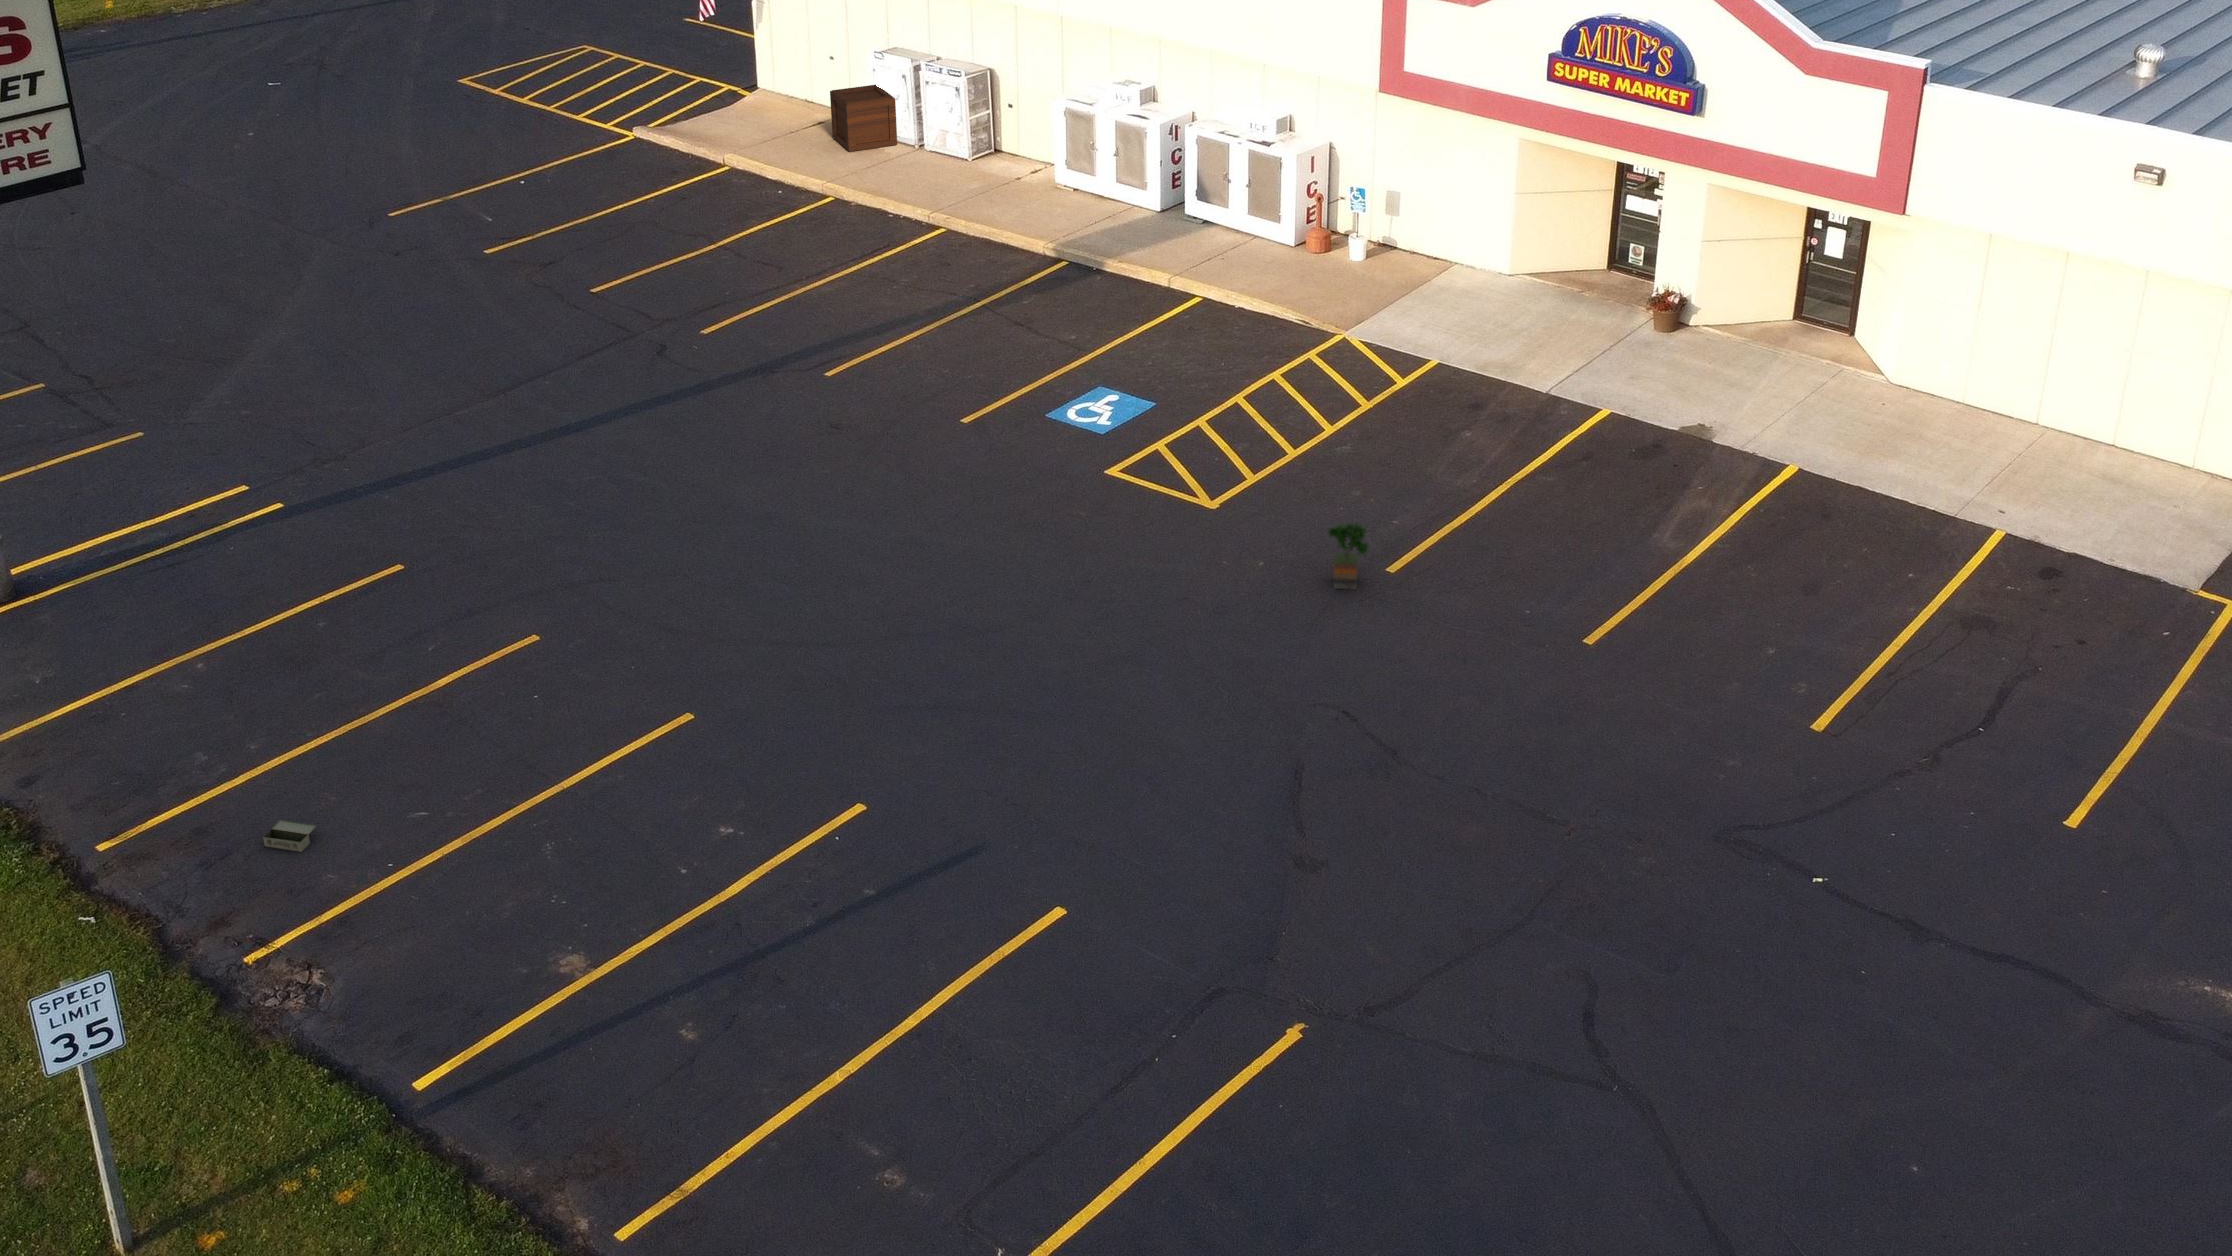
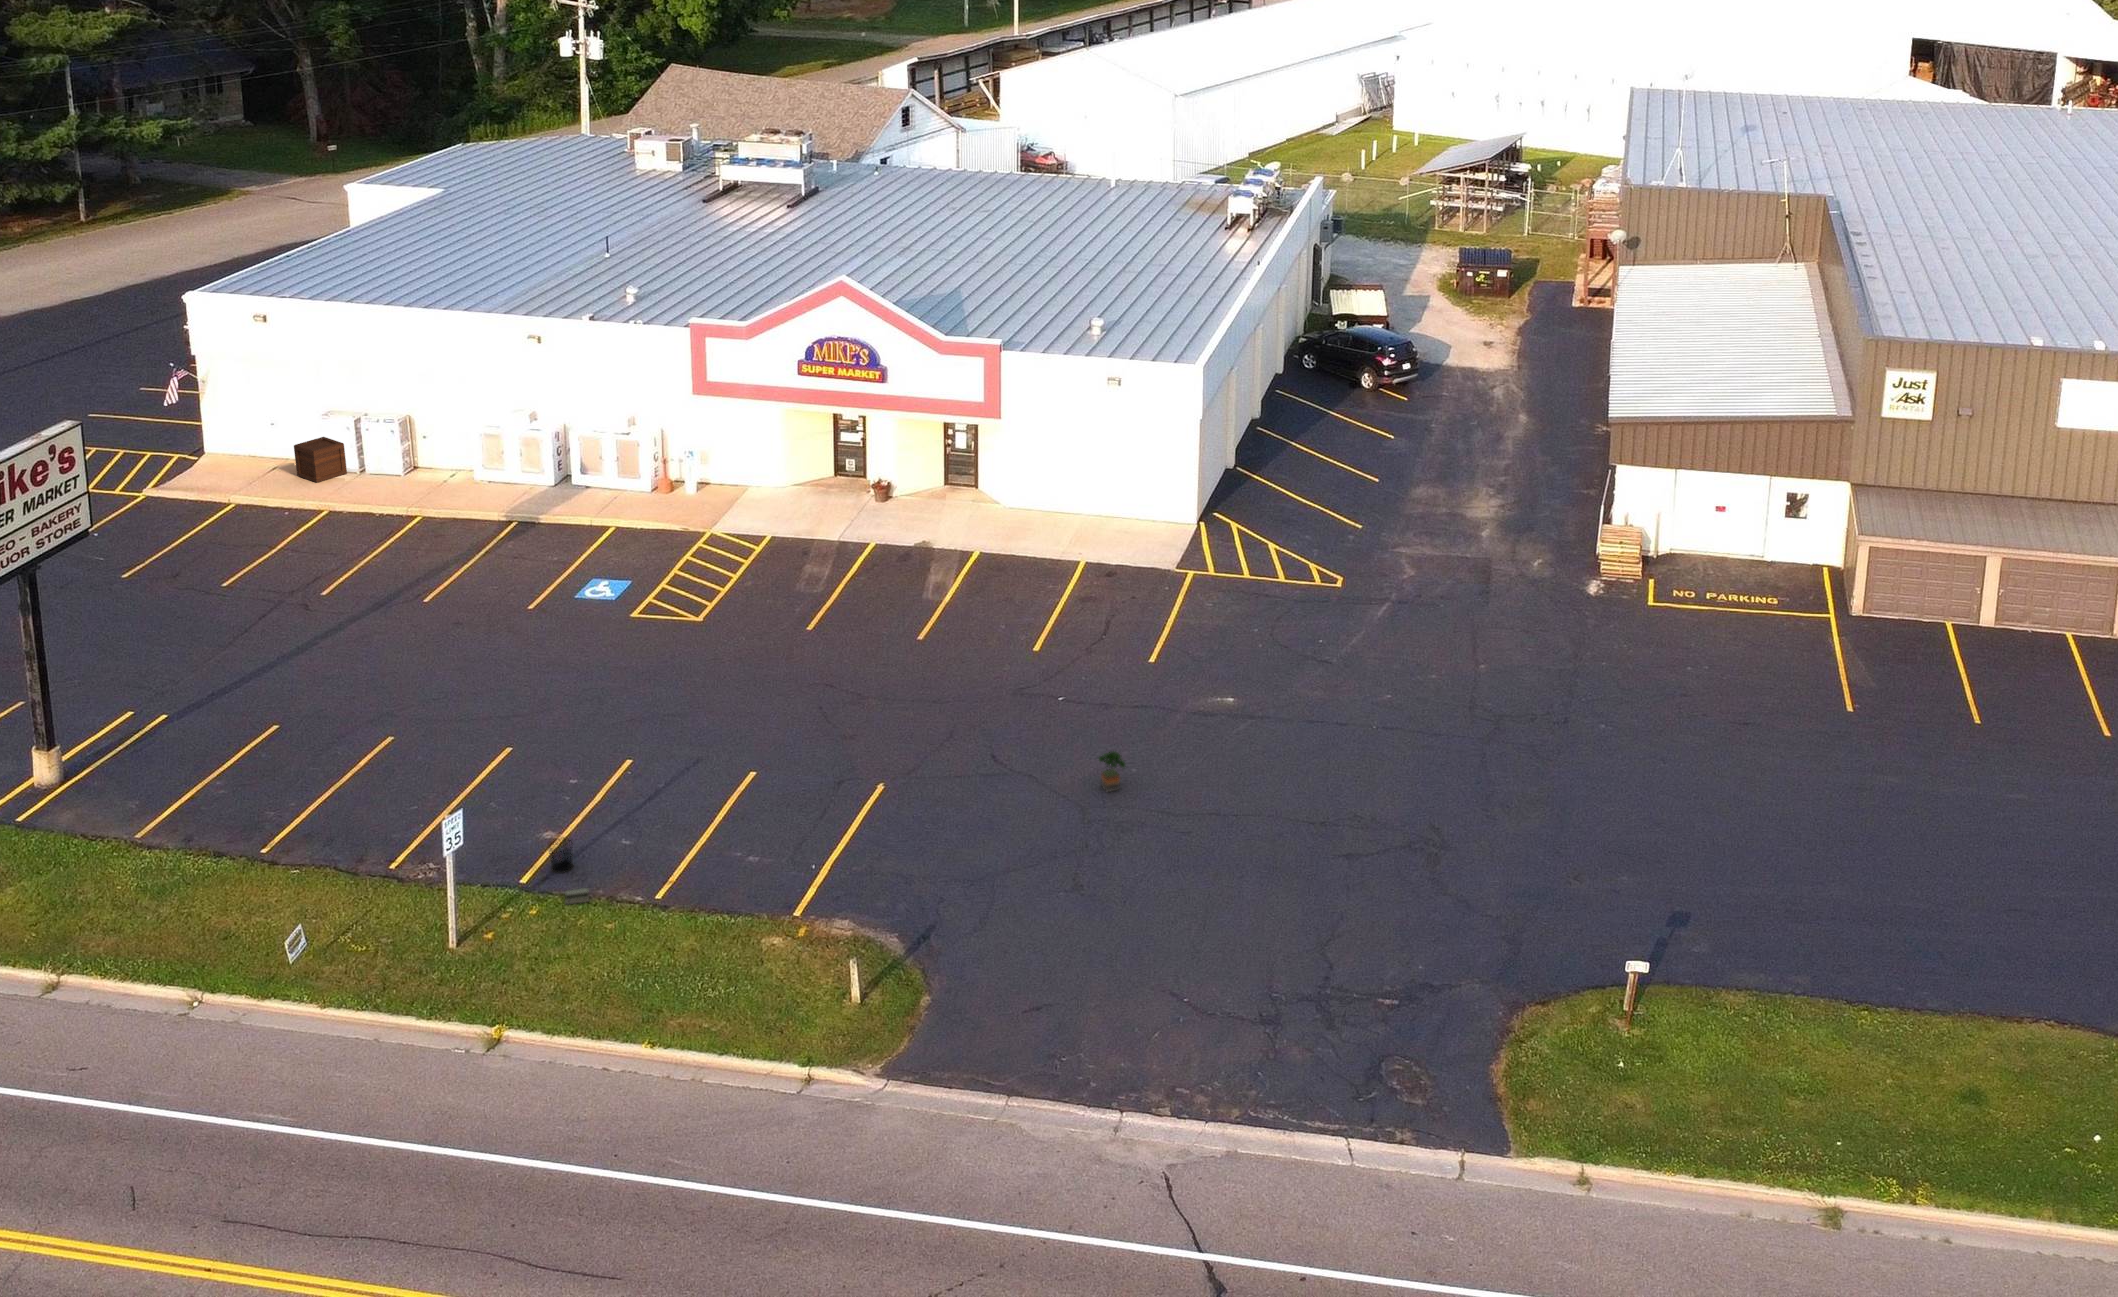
potted tree: present [1327,524,1369,590] -> present [1099,751,1125,792]
toolbox: present [263,820,316,852] -> present [565,888,589,904]
waste bin: none [641,923,694,997] -> present [548,839,574,872]

